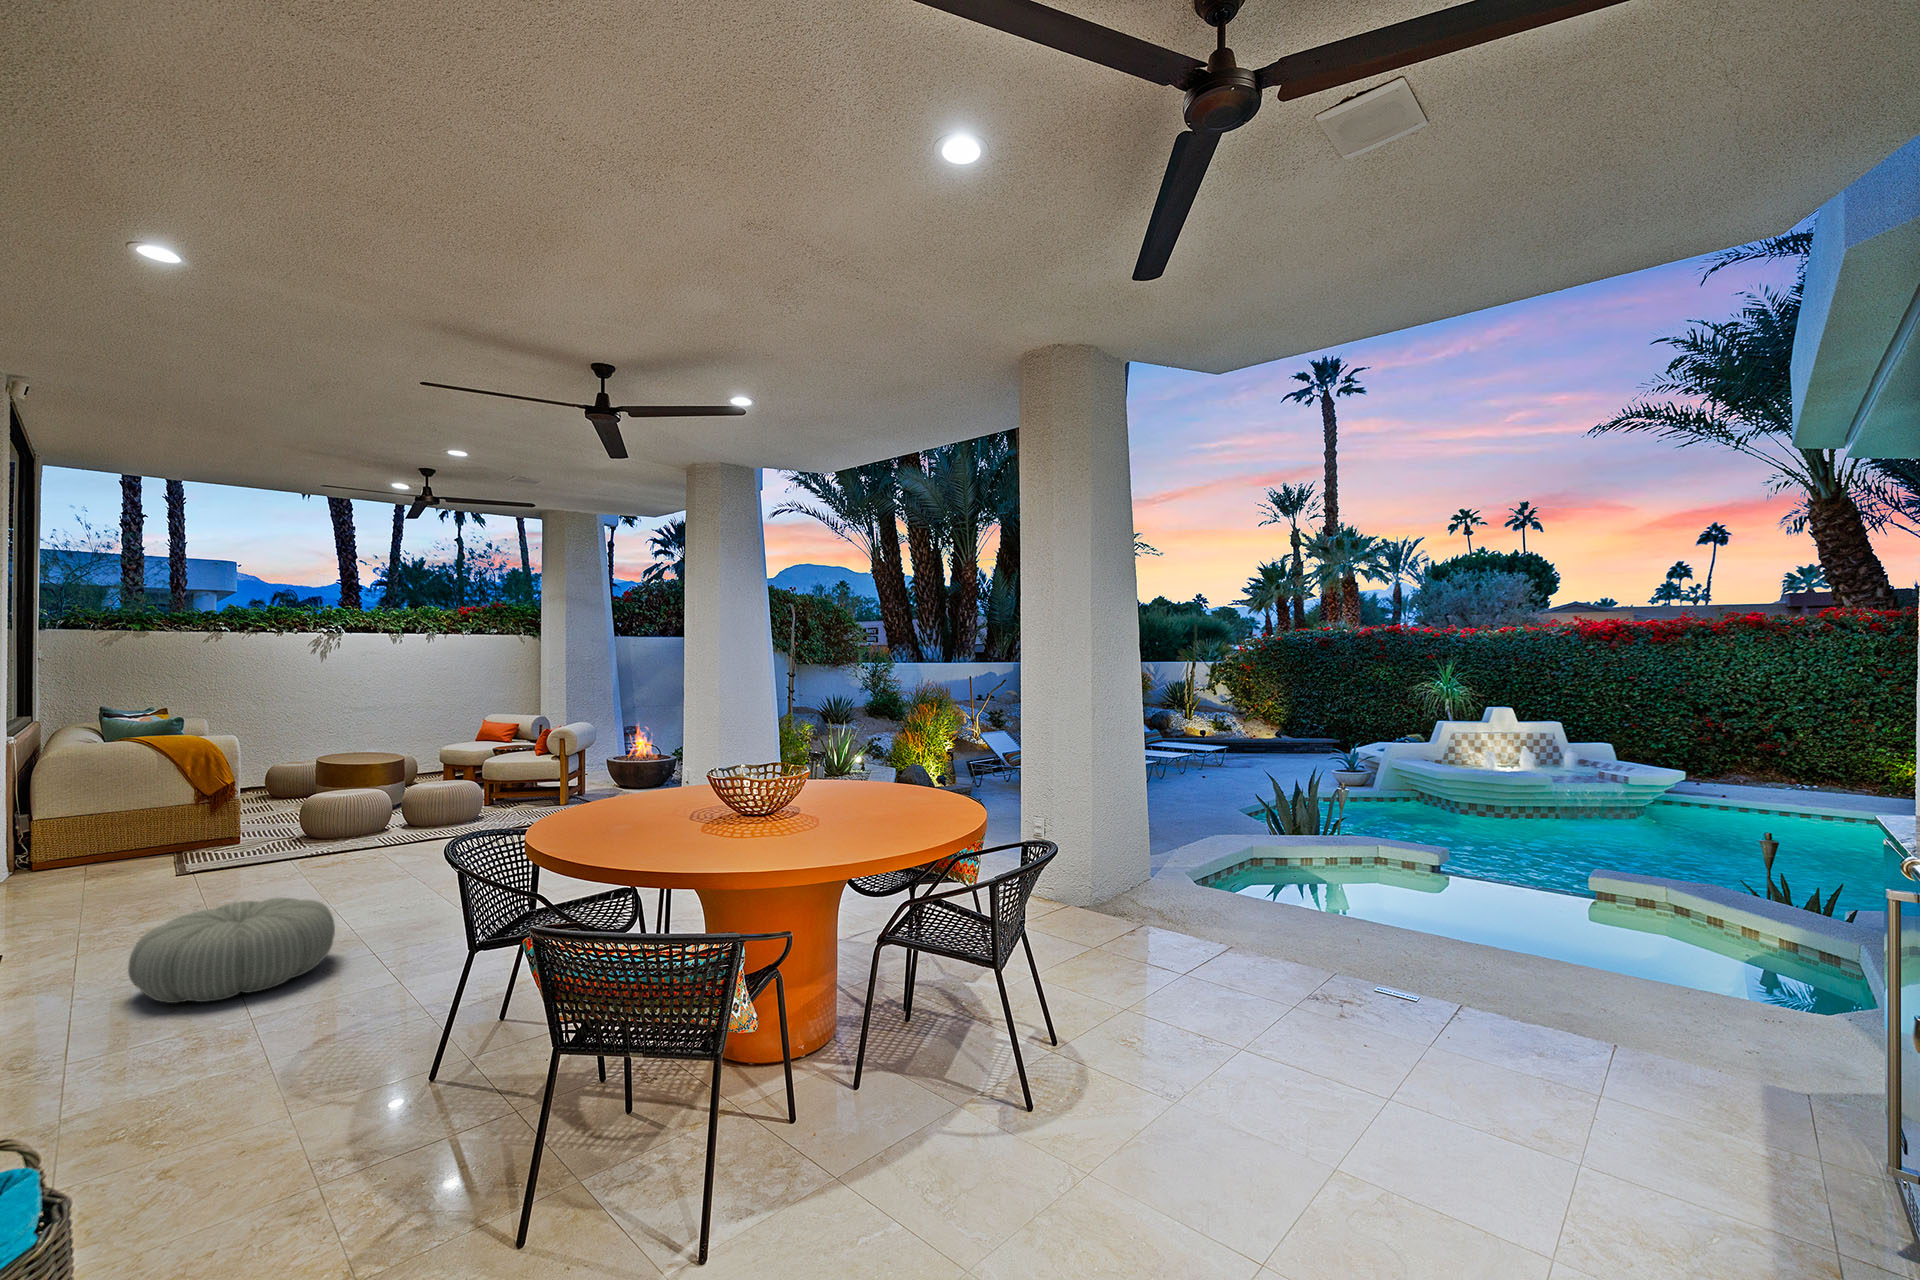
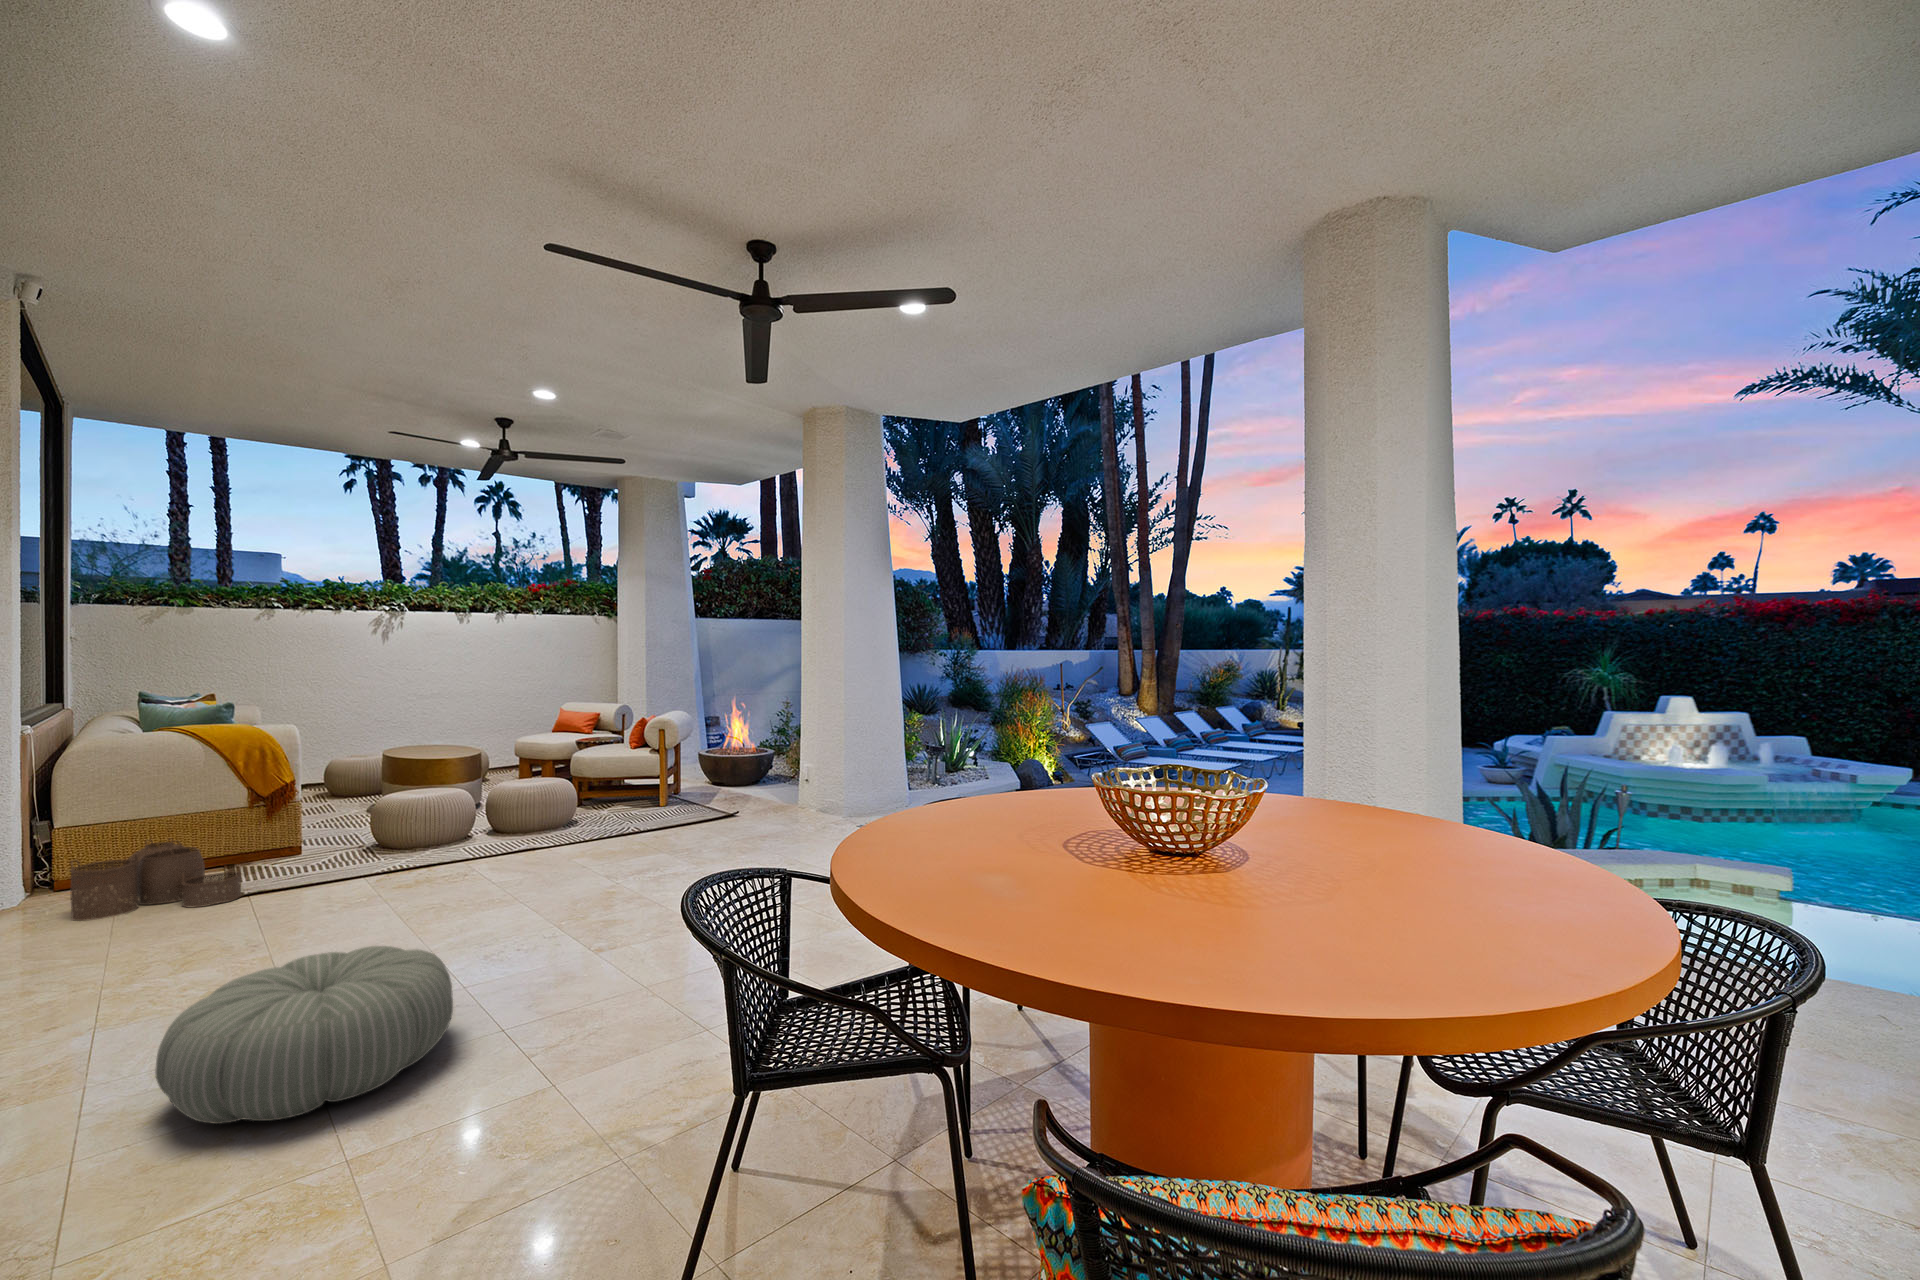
woven basket: none [52,829,188,892] -> present [71,839,241,921]

